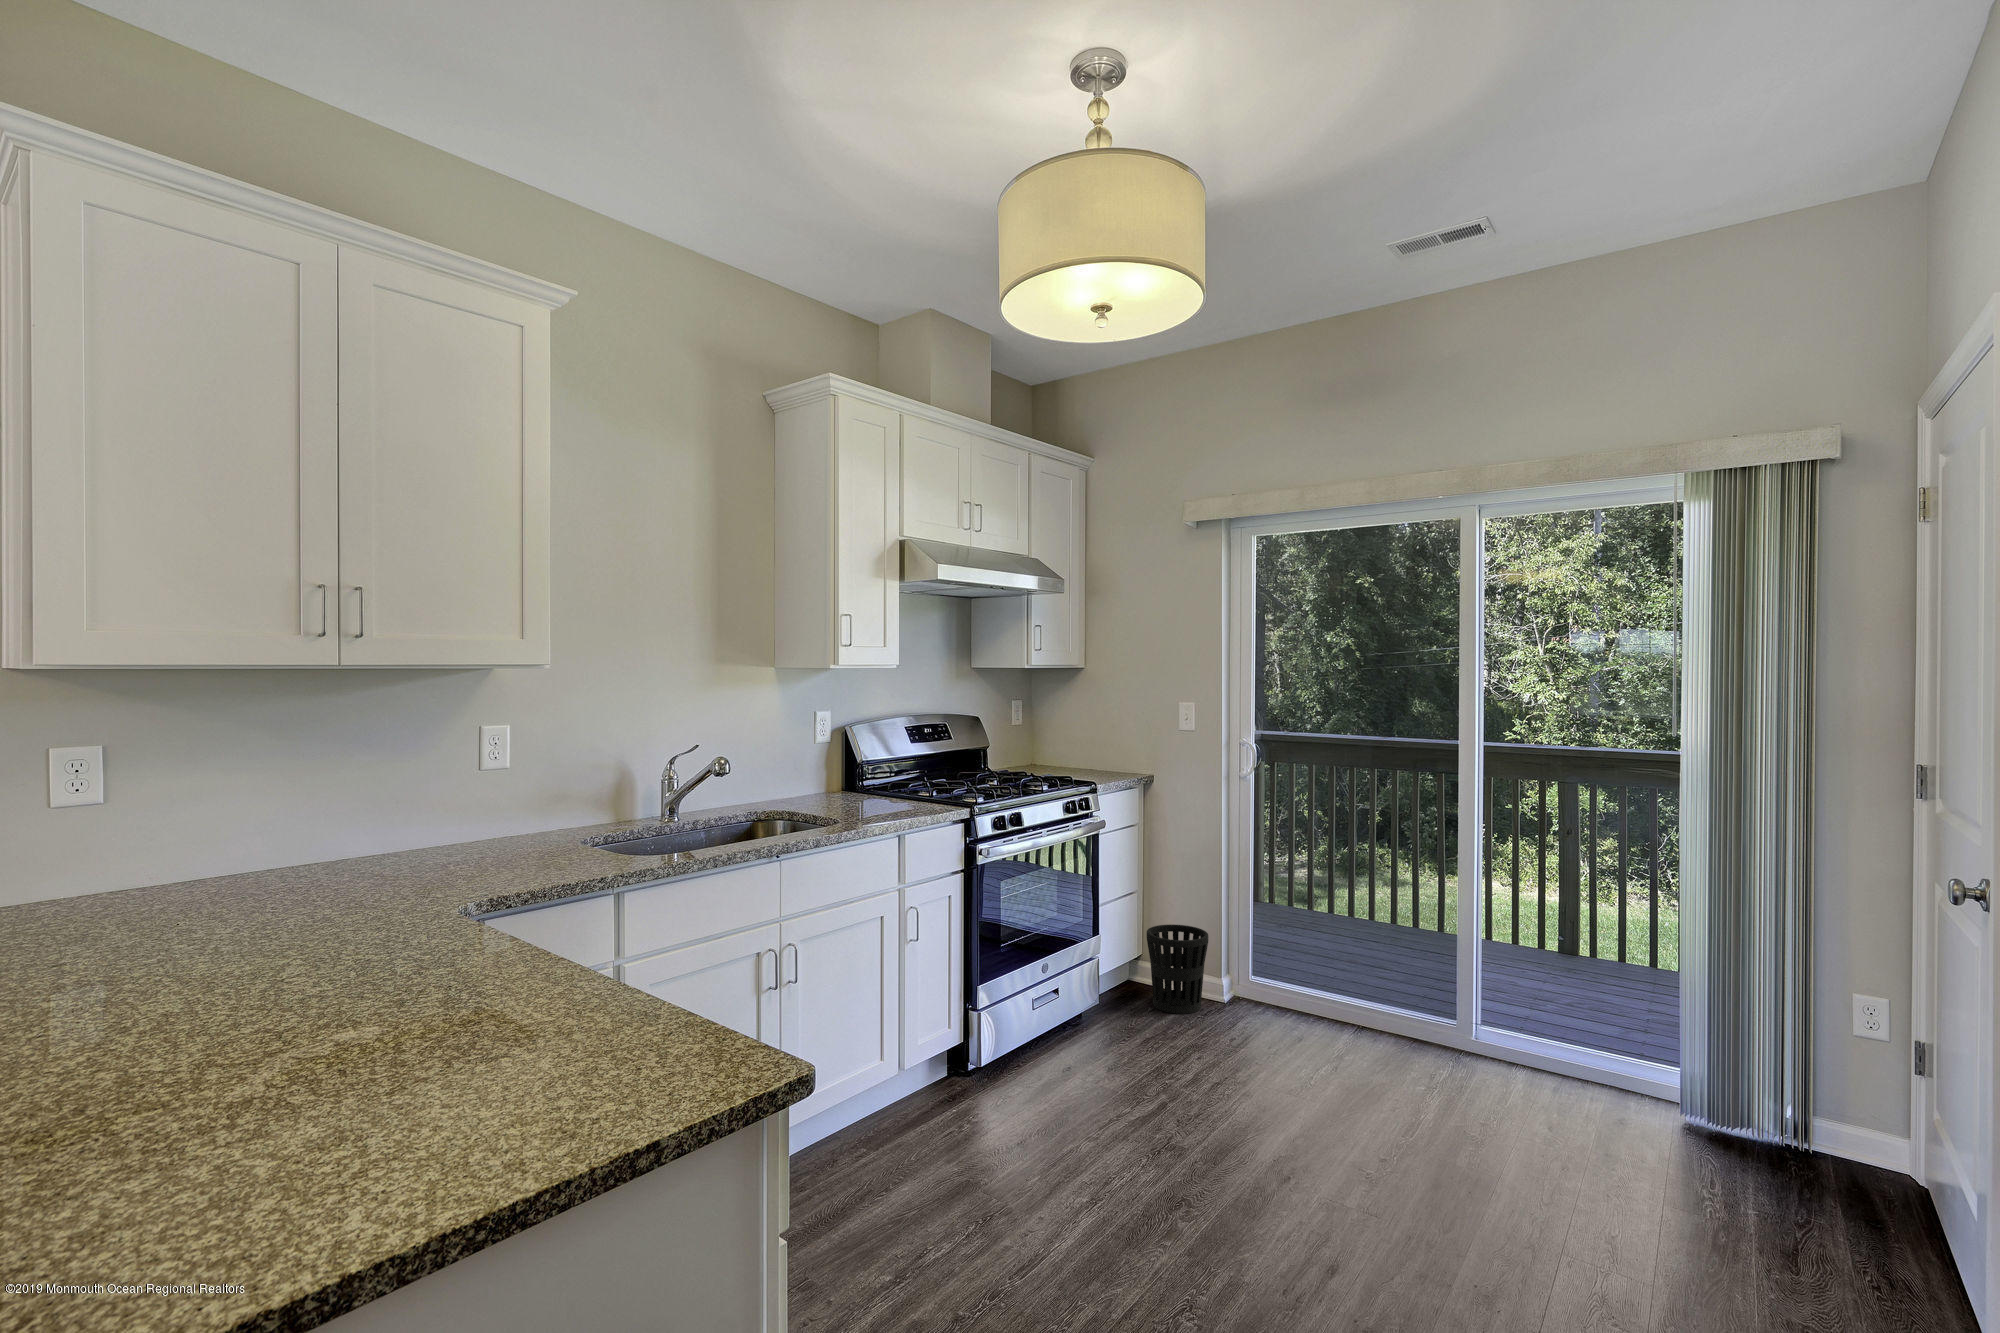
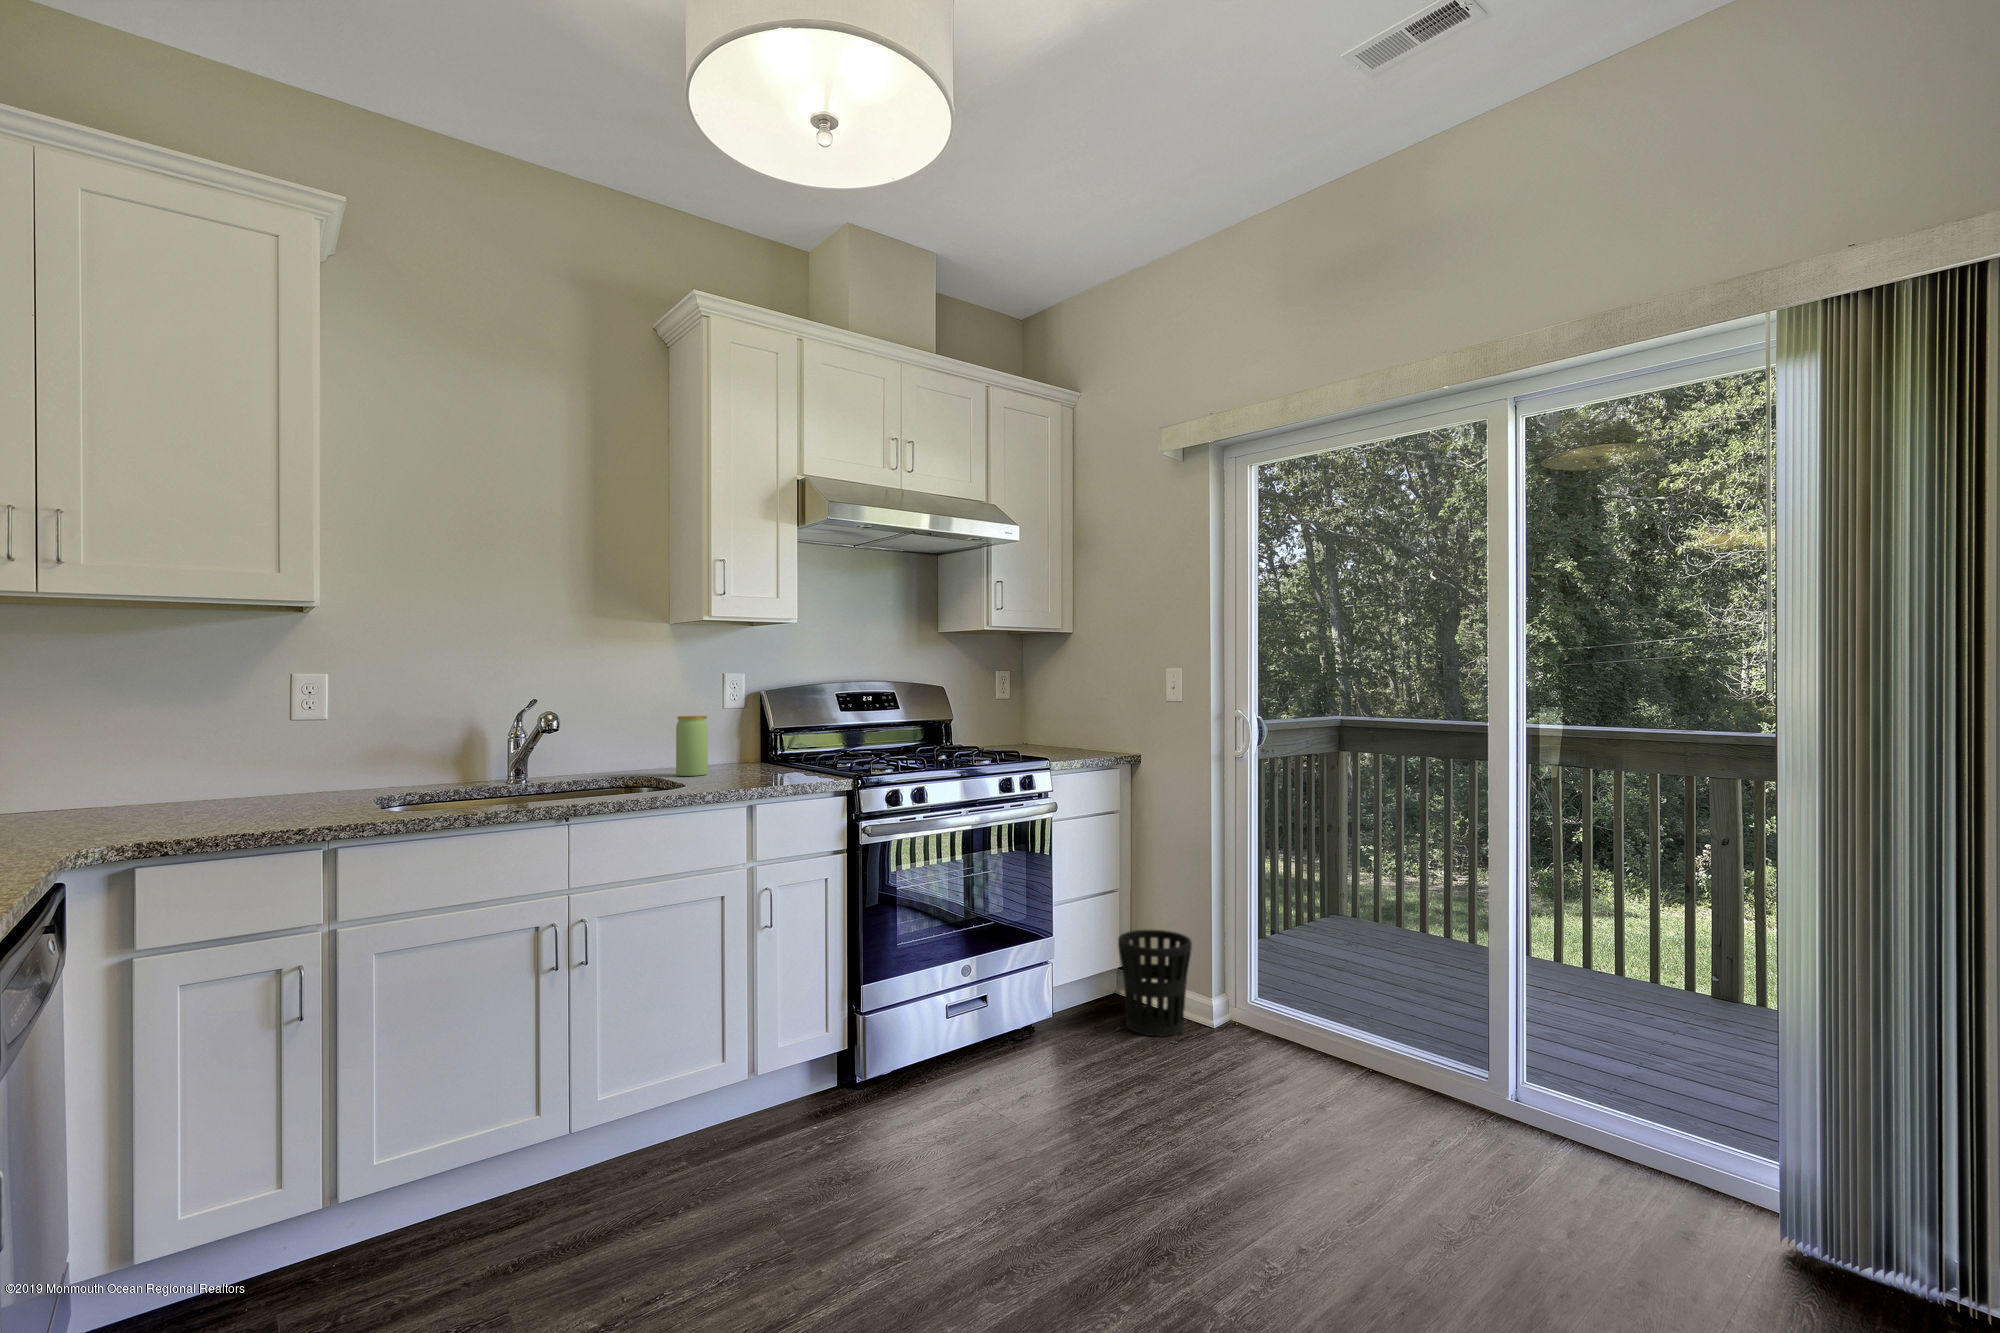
jar: none [800,753,828,808] -> present [676,716,708,776]

